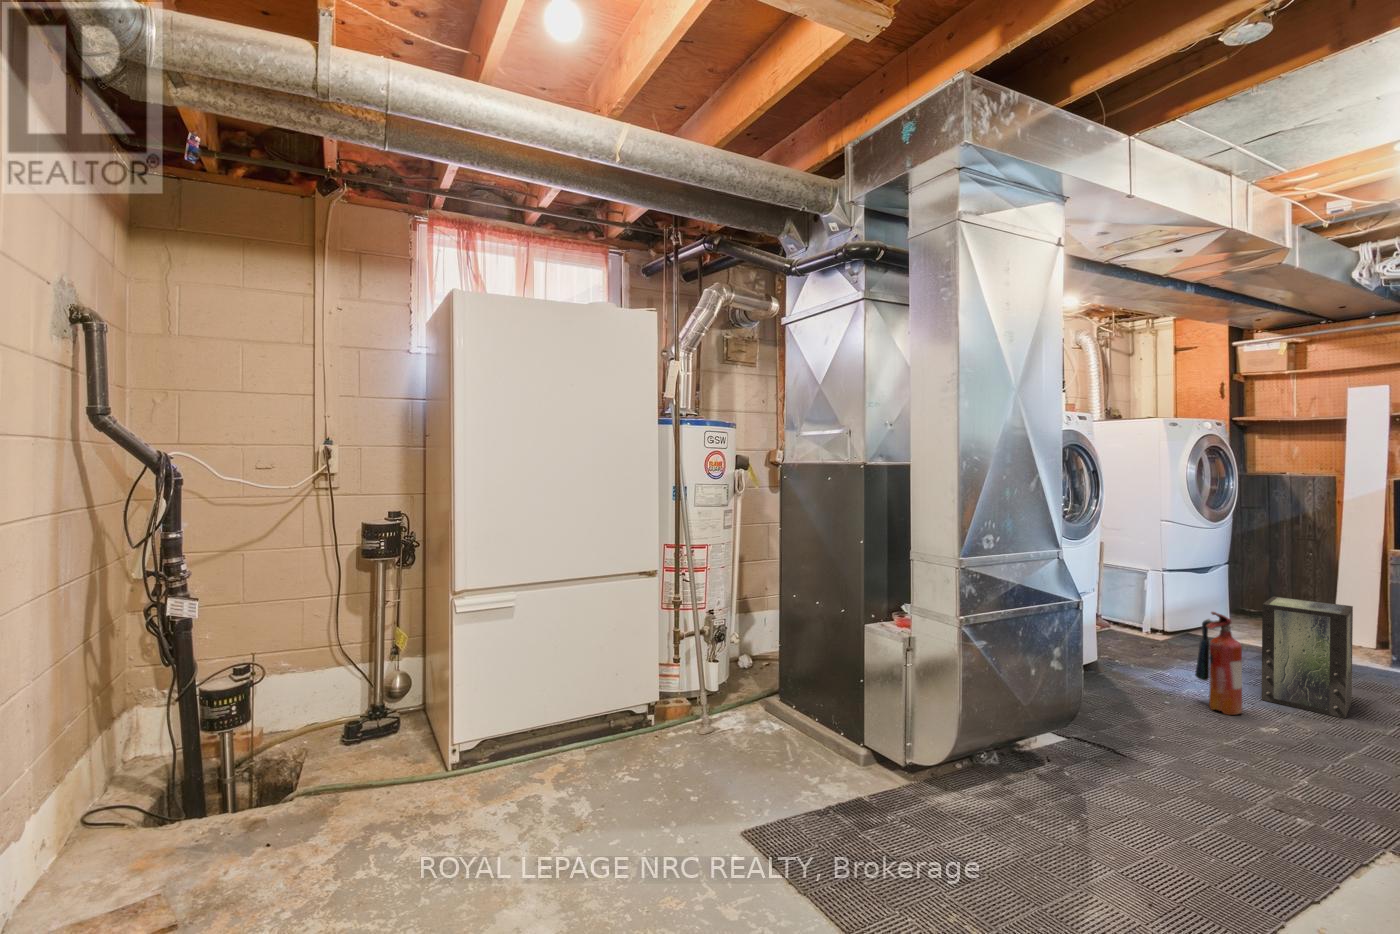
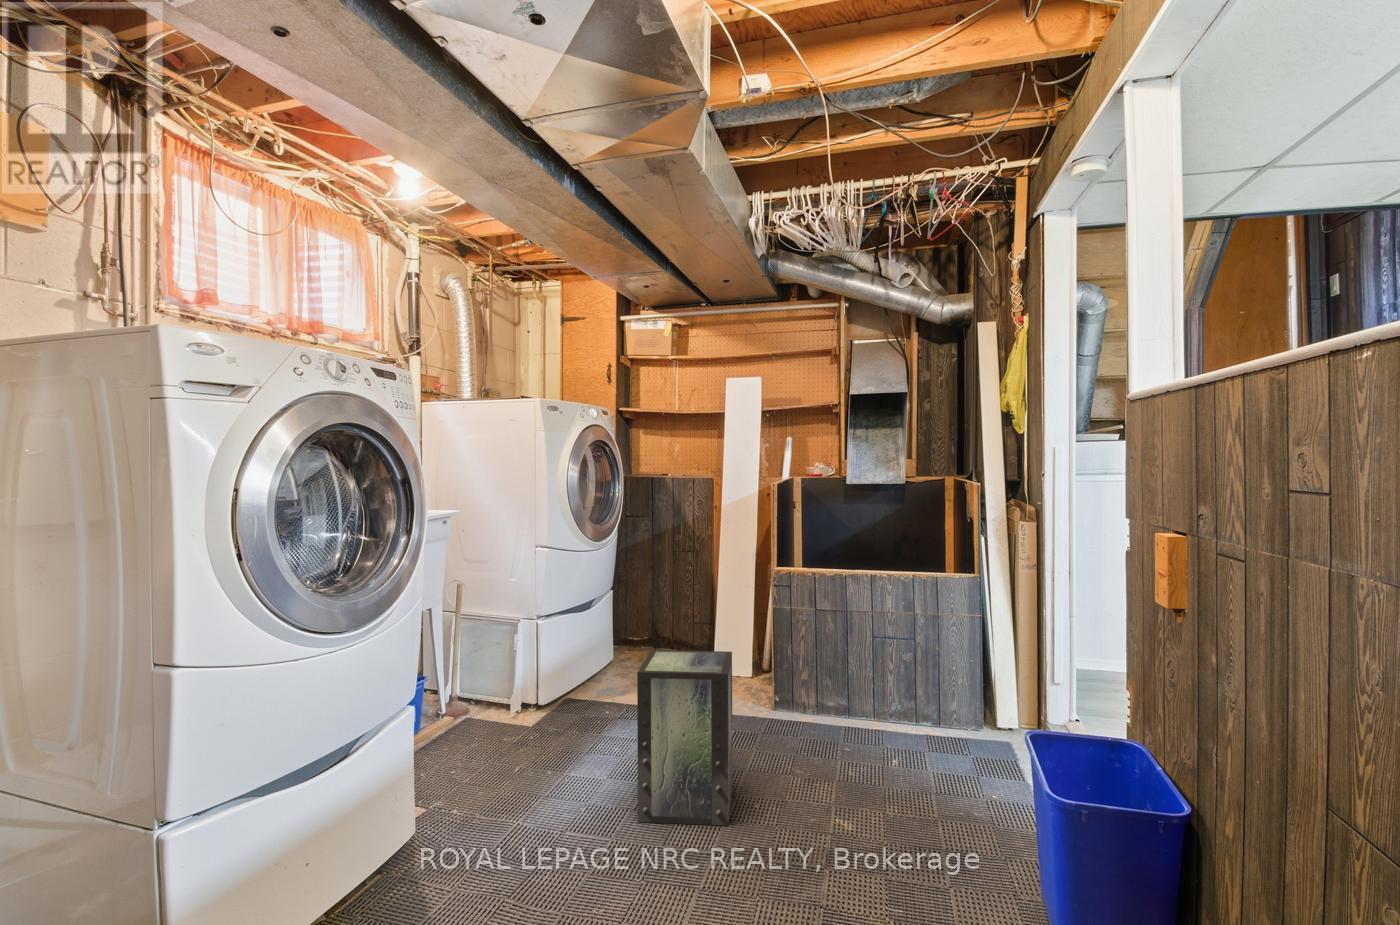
fire extinguisher: present [1195,612,1242,715] -> none [548,711,610,887]

